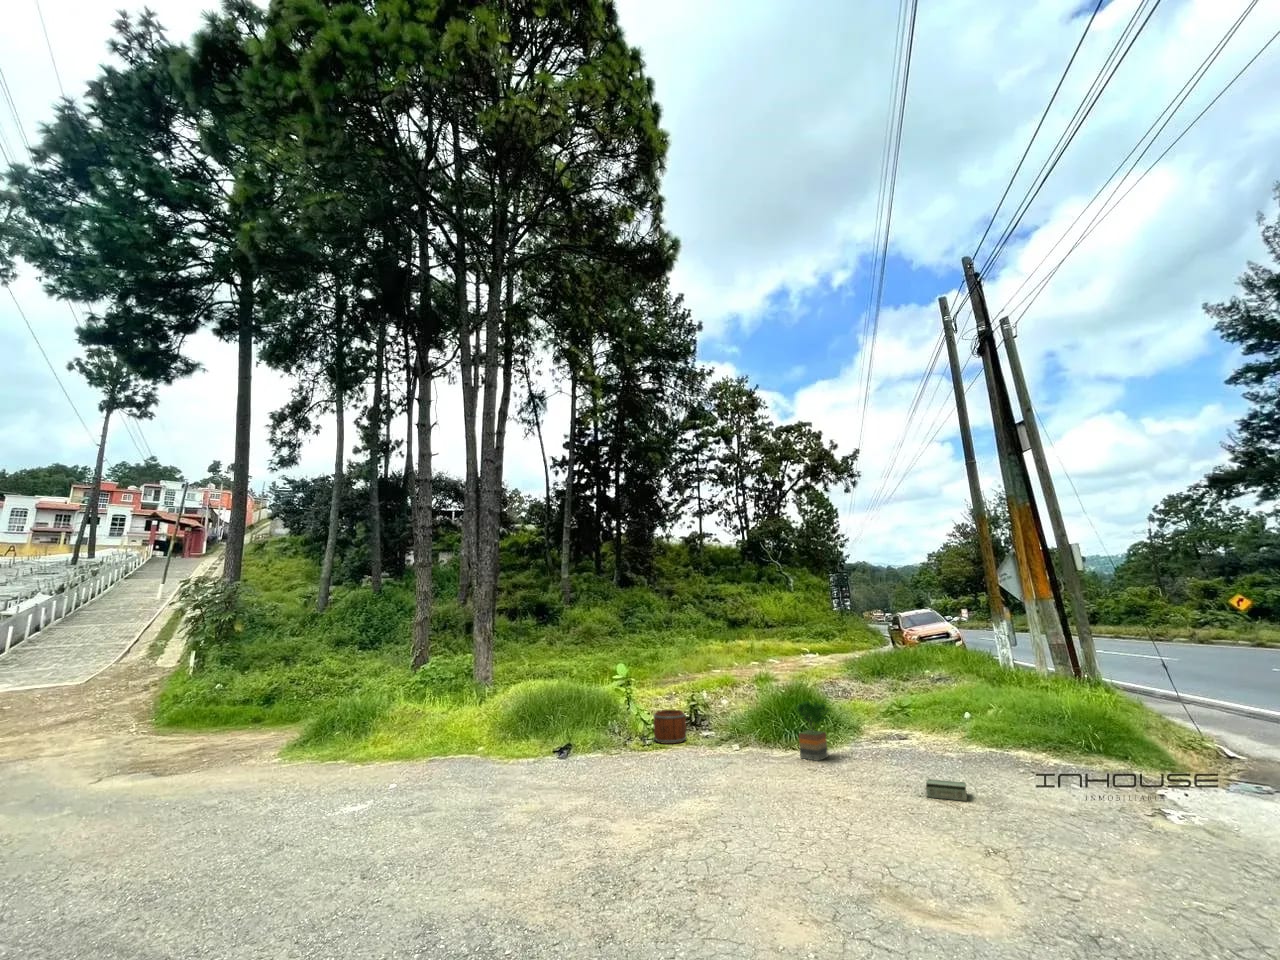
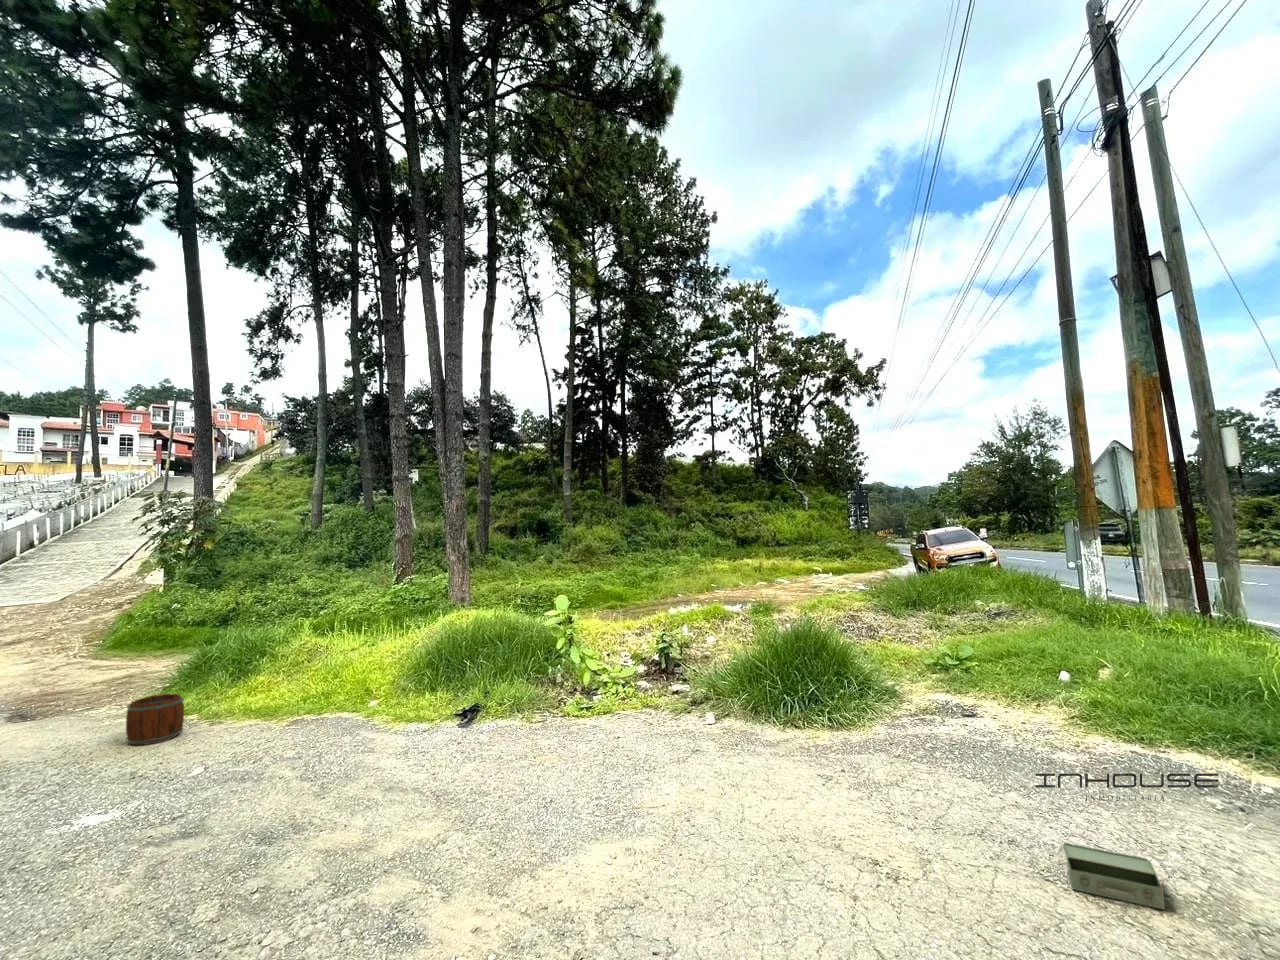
potted tree: present [797,701,830,761] -> none [810,667,869,766]
bucket: present [653,710,687,744] -> present [126,694,184,745]

